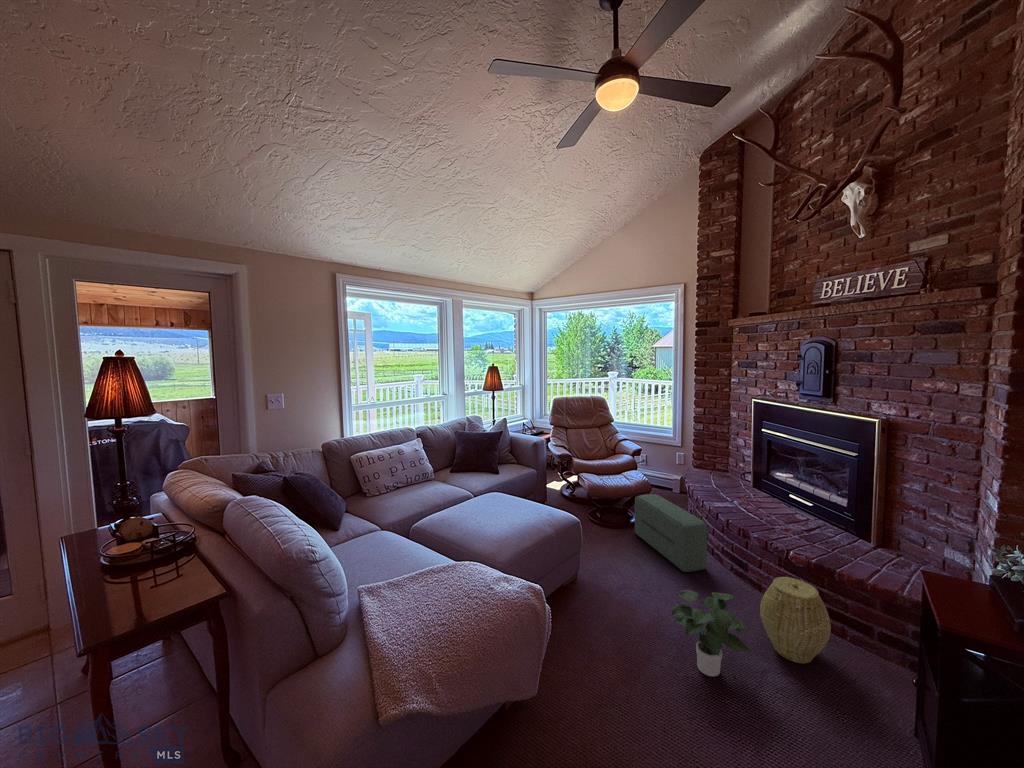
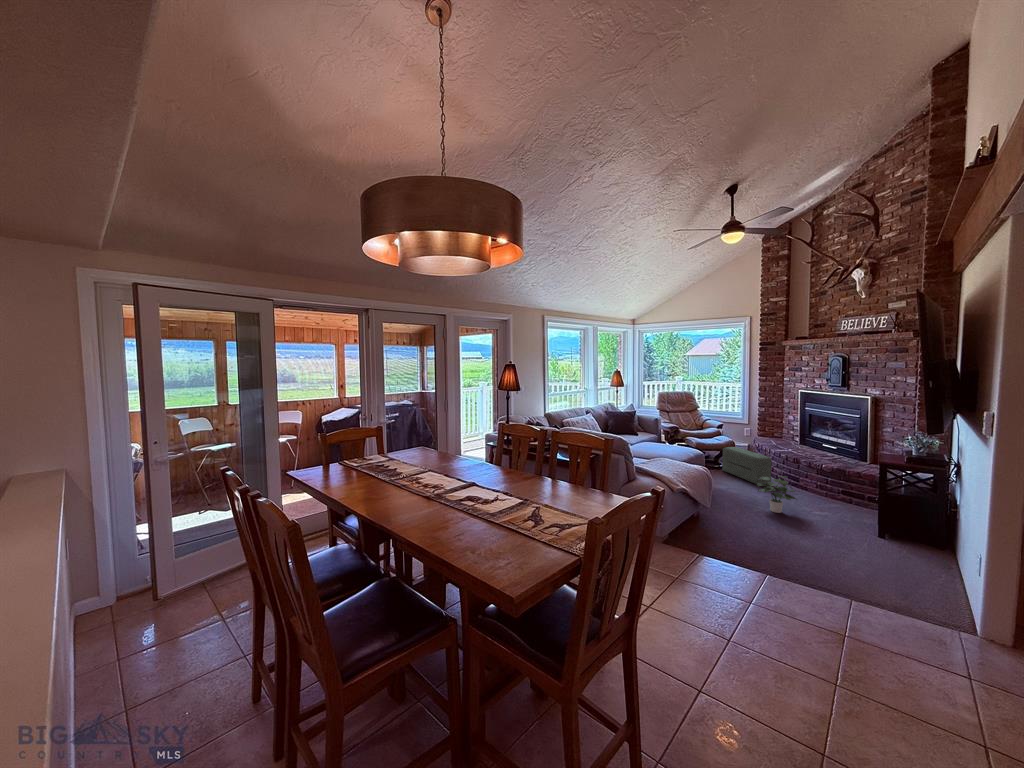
woven basket: present [760,577,831,663] -> none [803,474,839,512]

